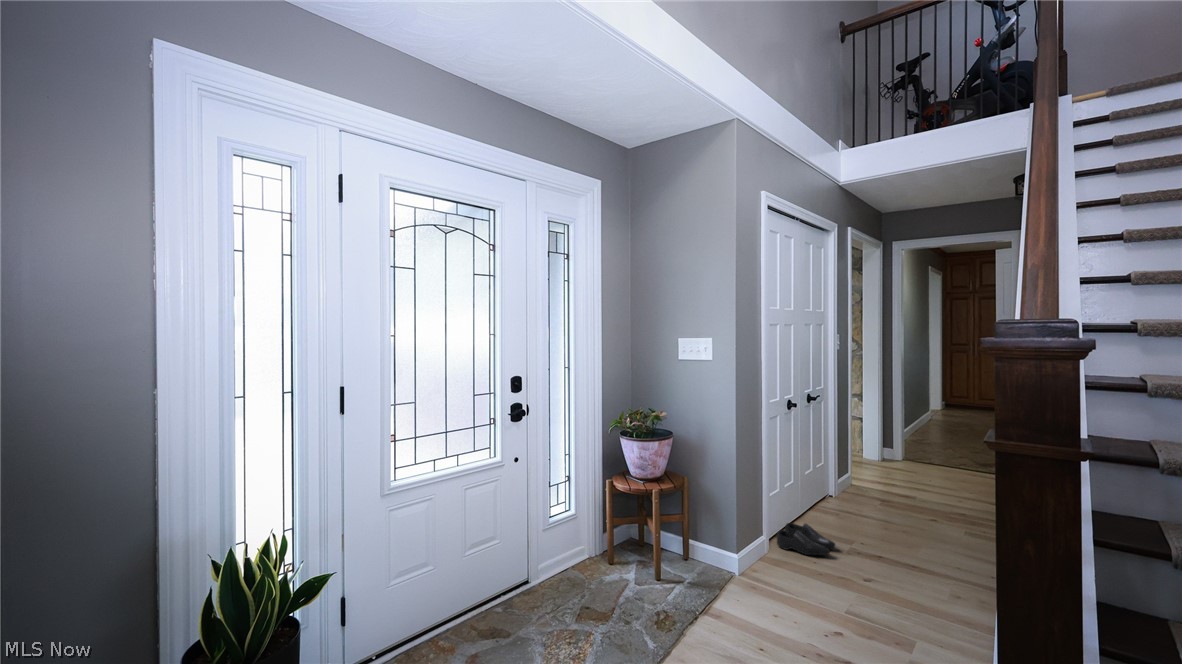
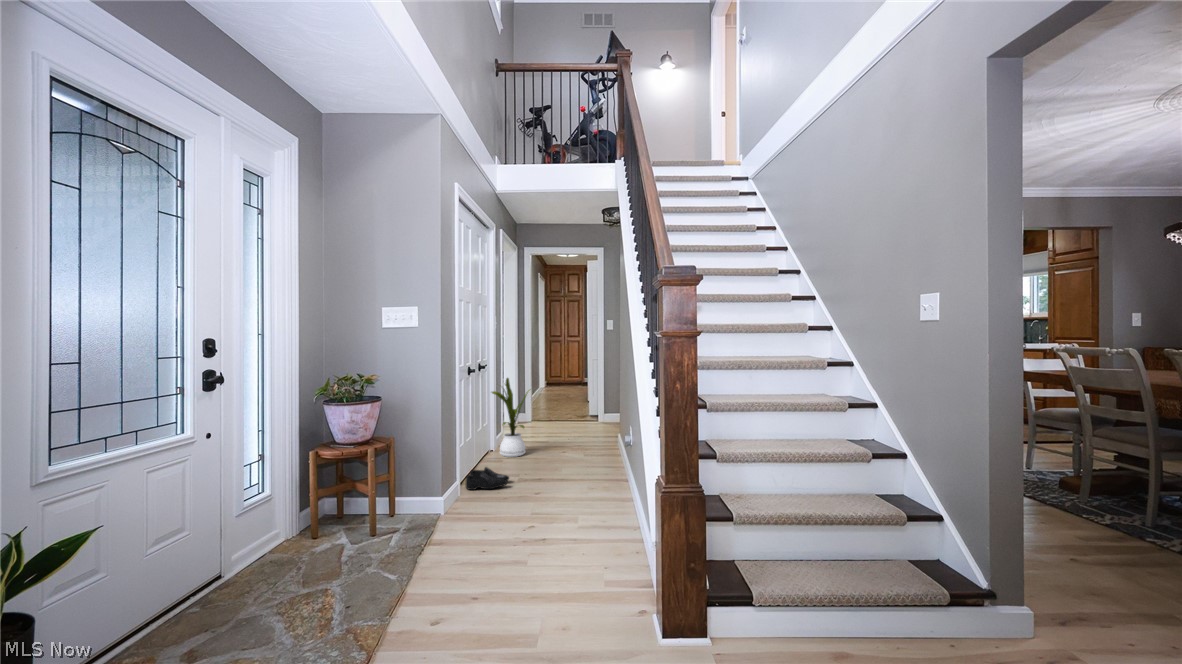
house plant: none [823,414,884,512] -> present [492,378,529,457]

